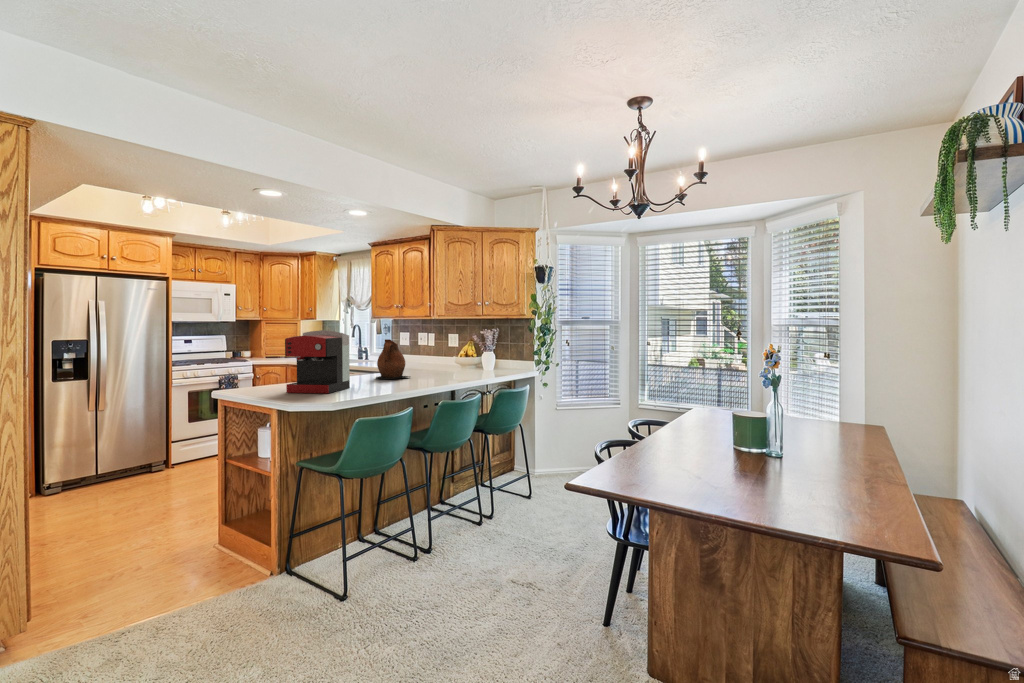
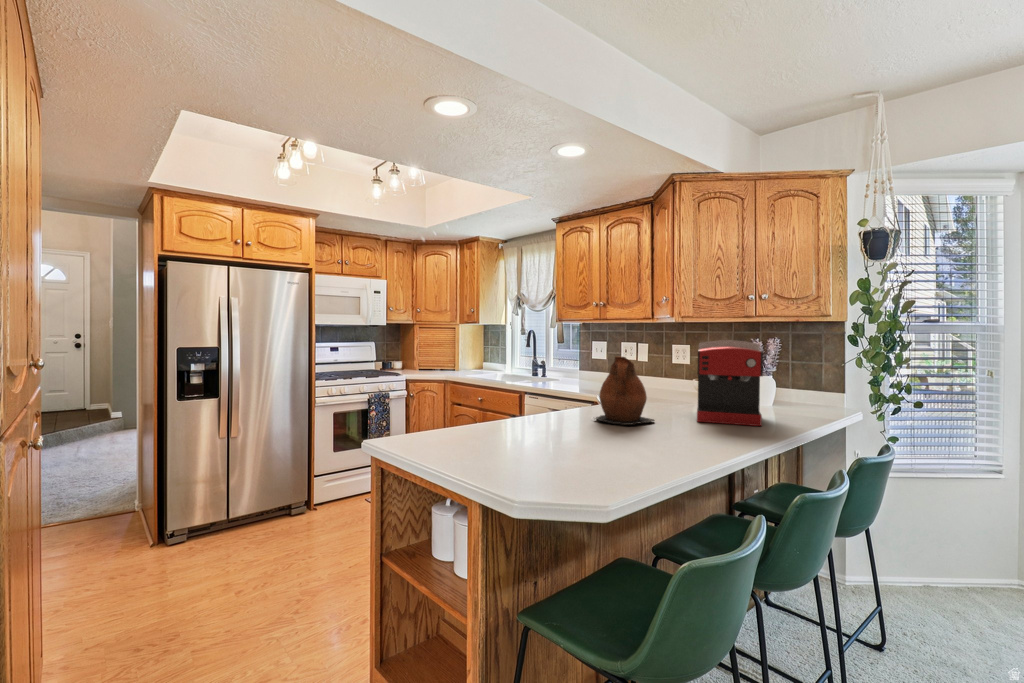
coffee maker: present [285,330,350,393] -> present [697,340,763,426]

